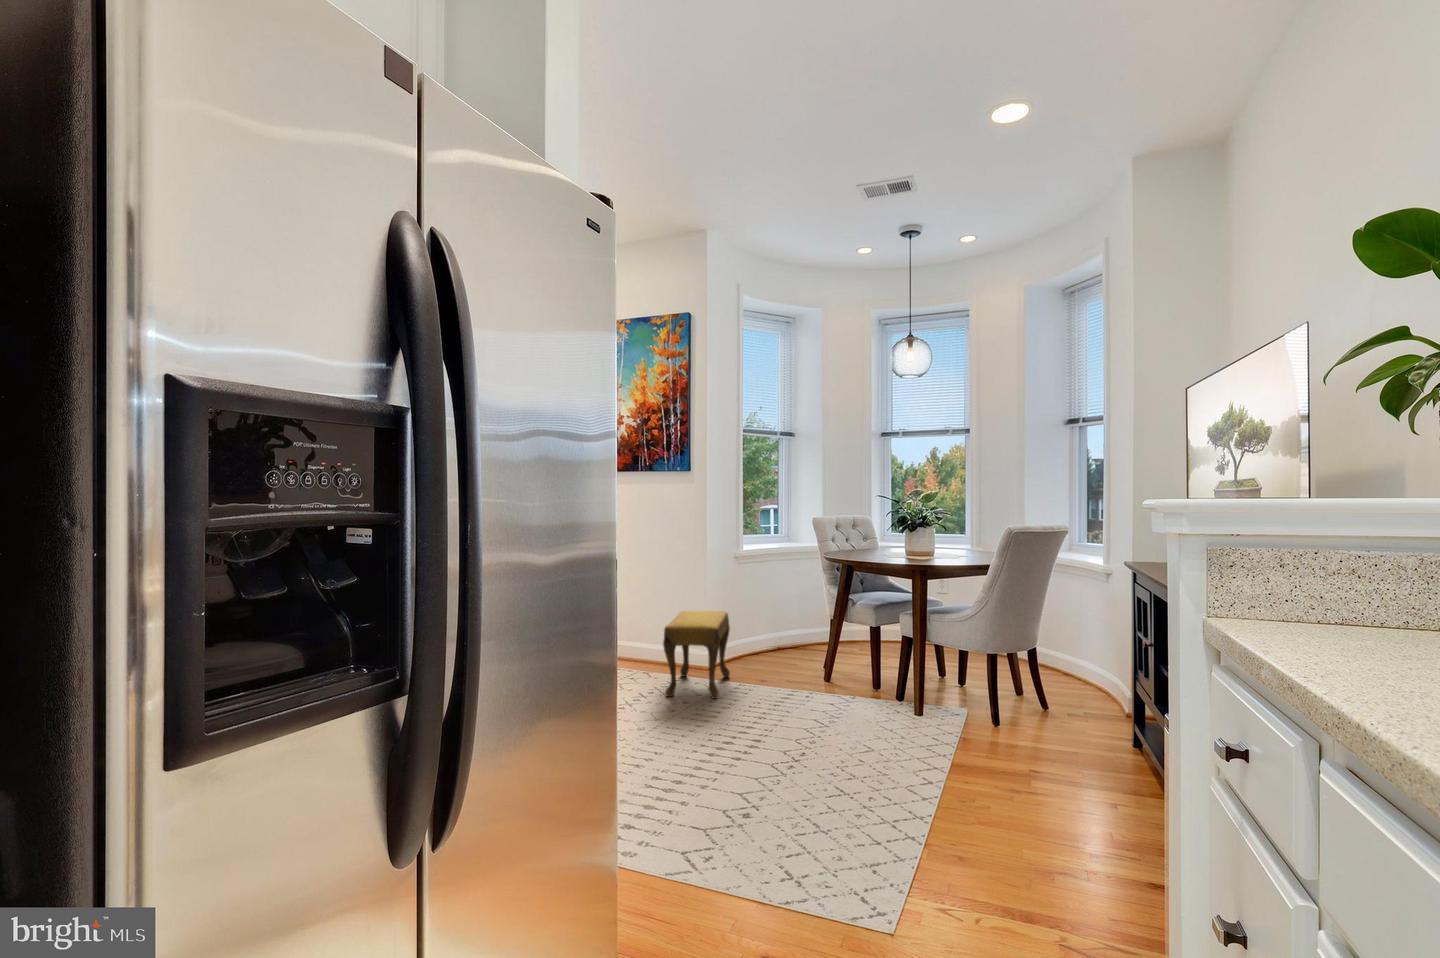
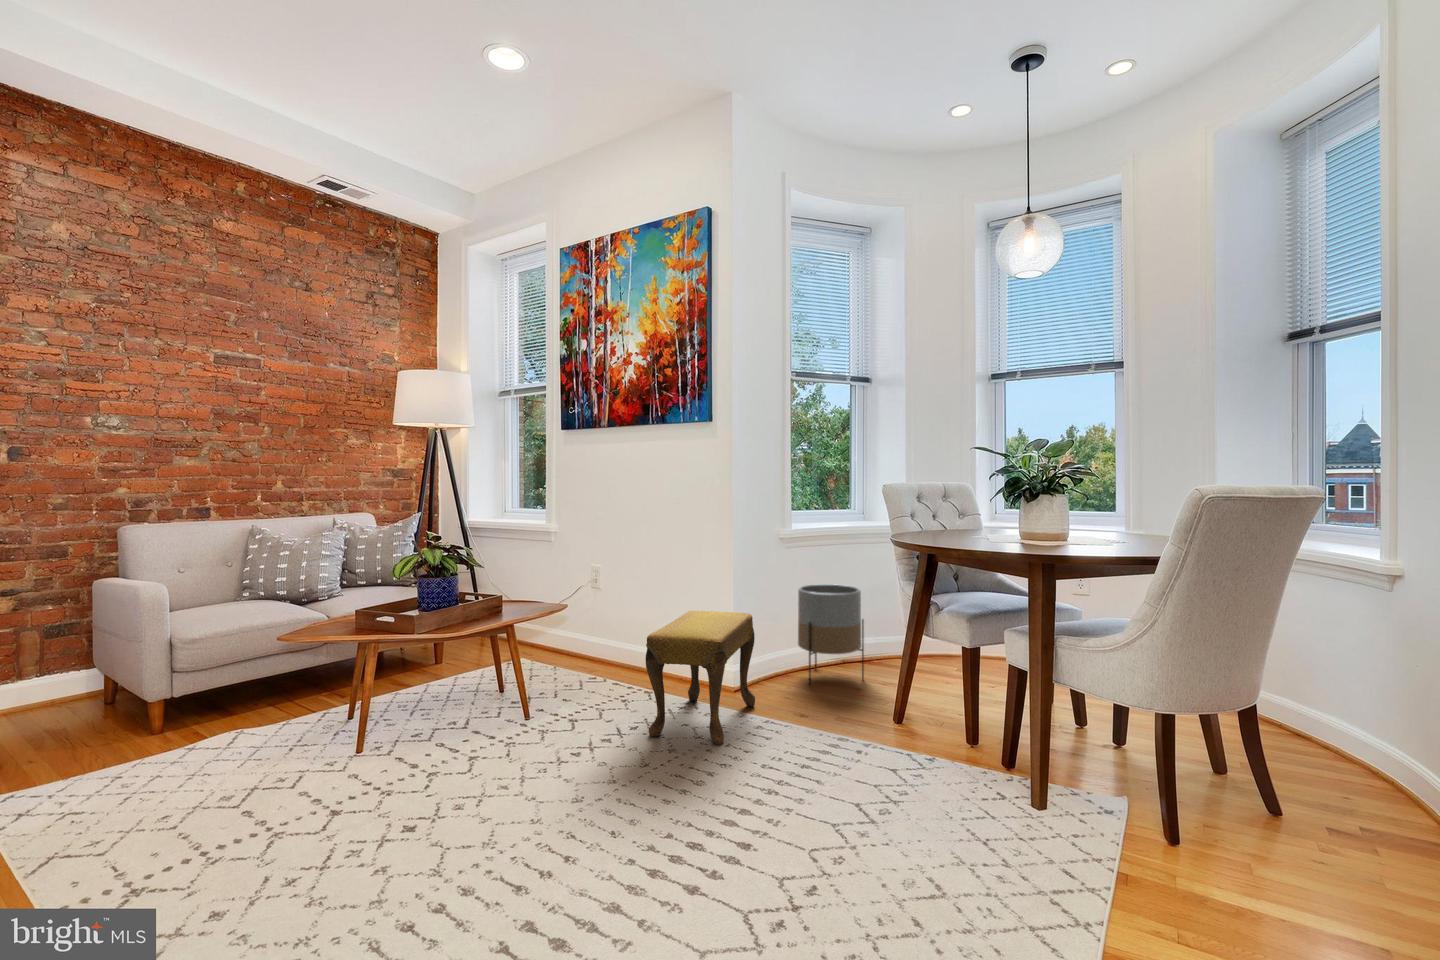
planter: none [752,591,800,664] -> present [798,584,864,684]

